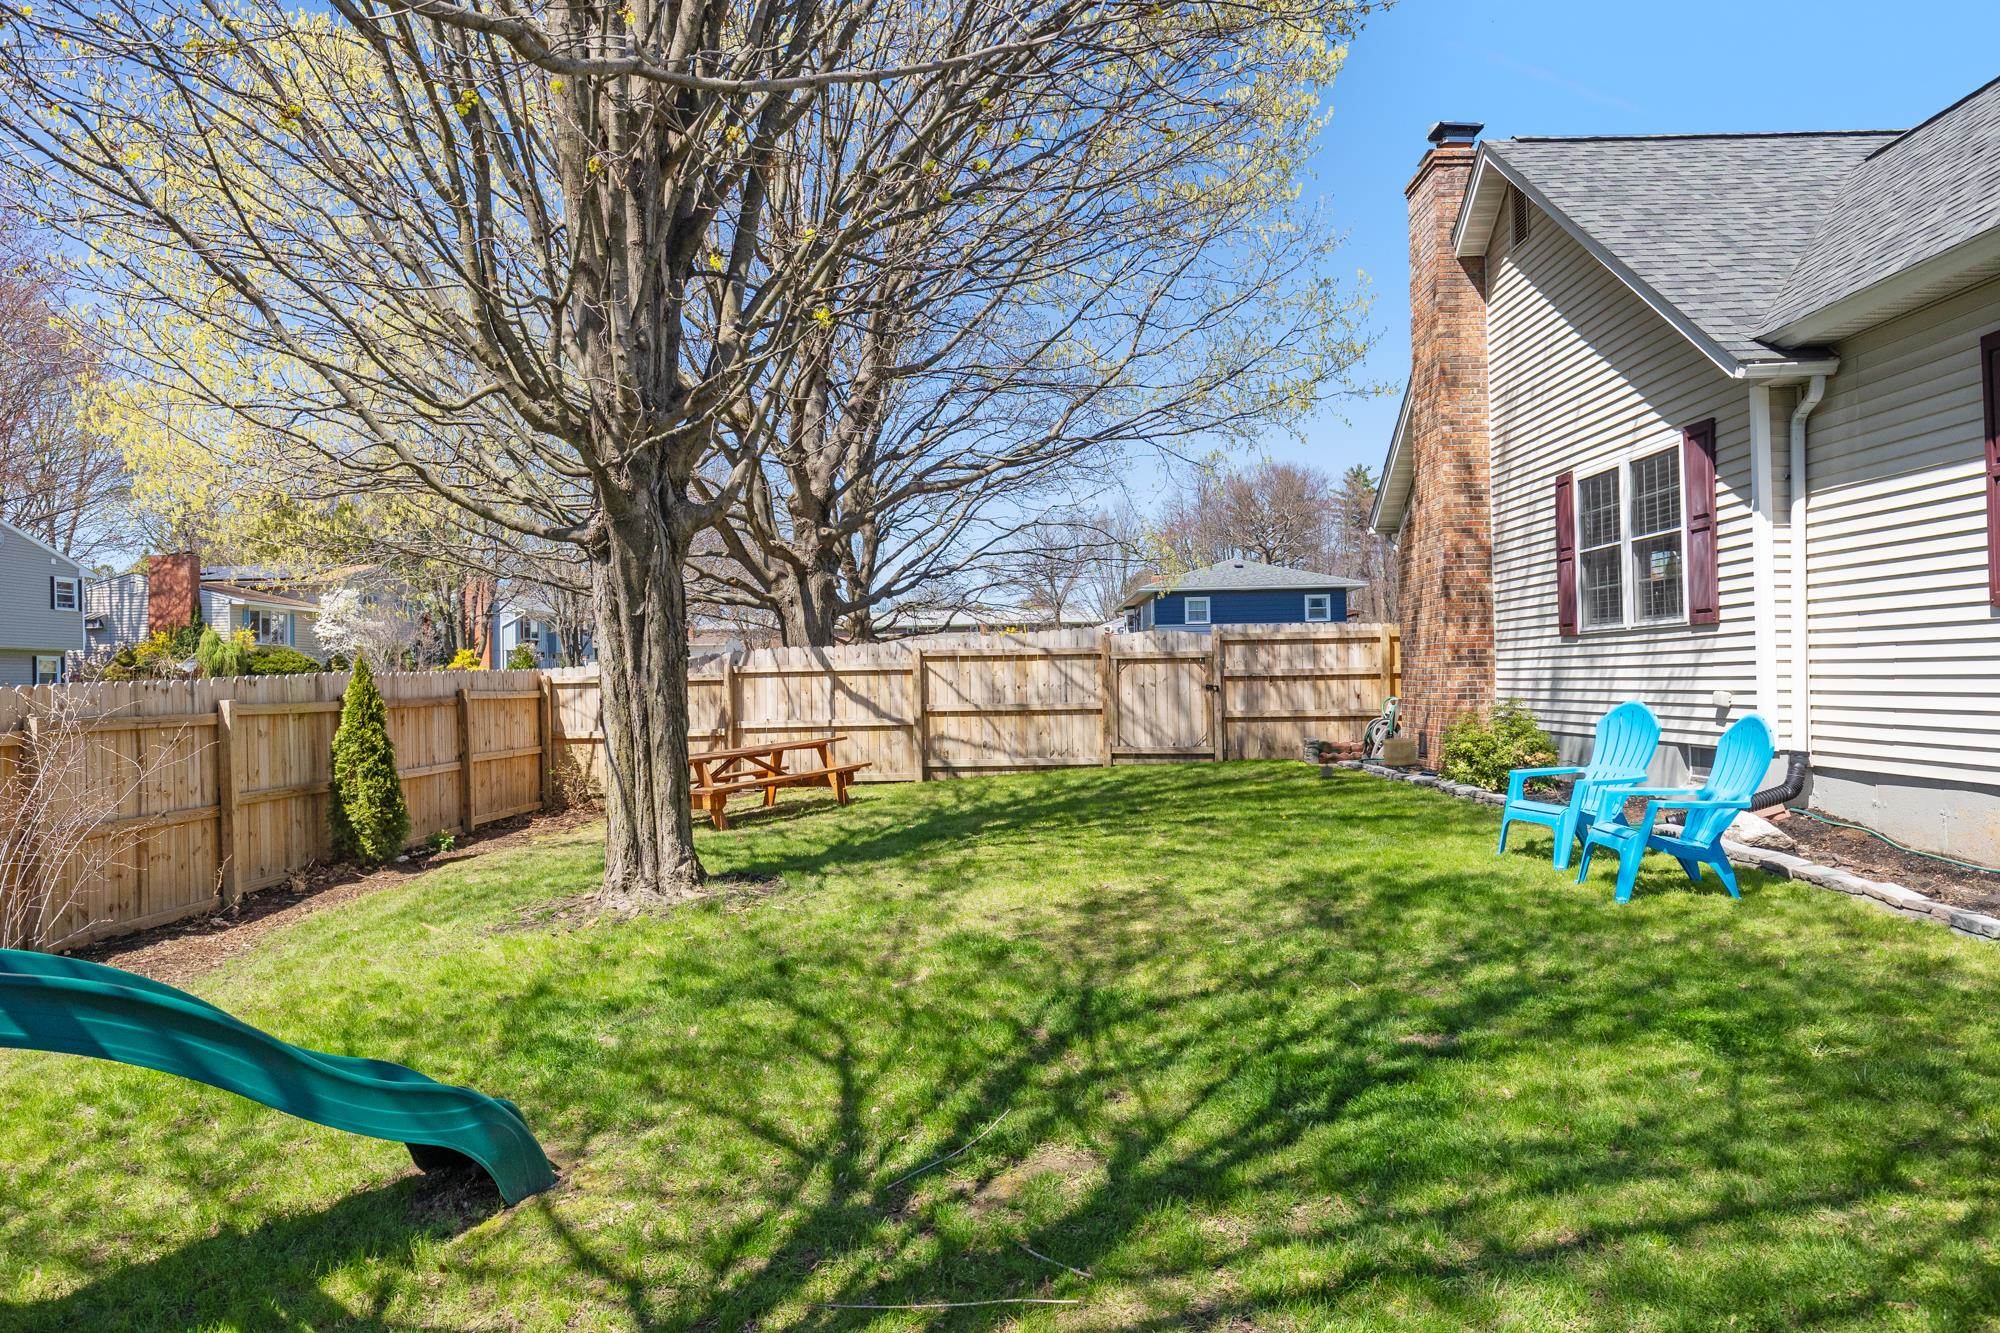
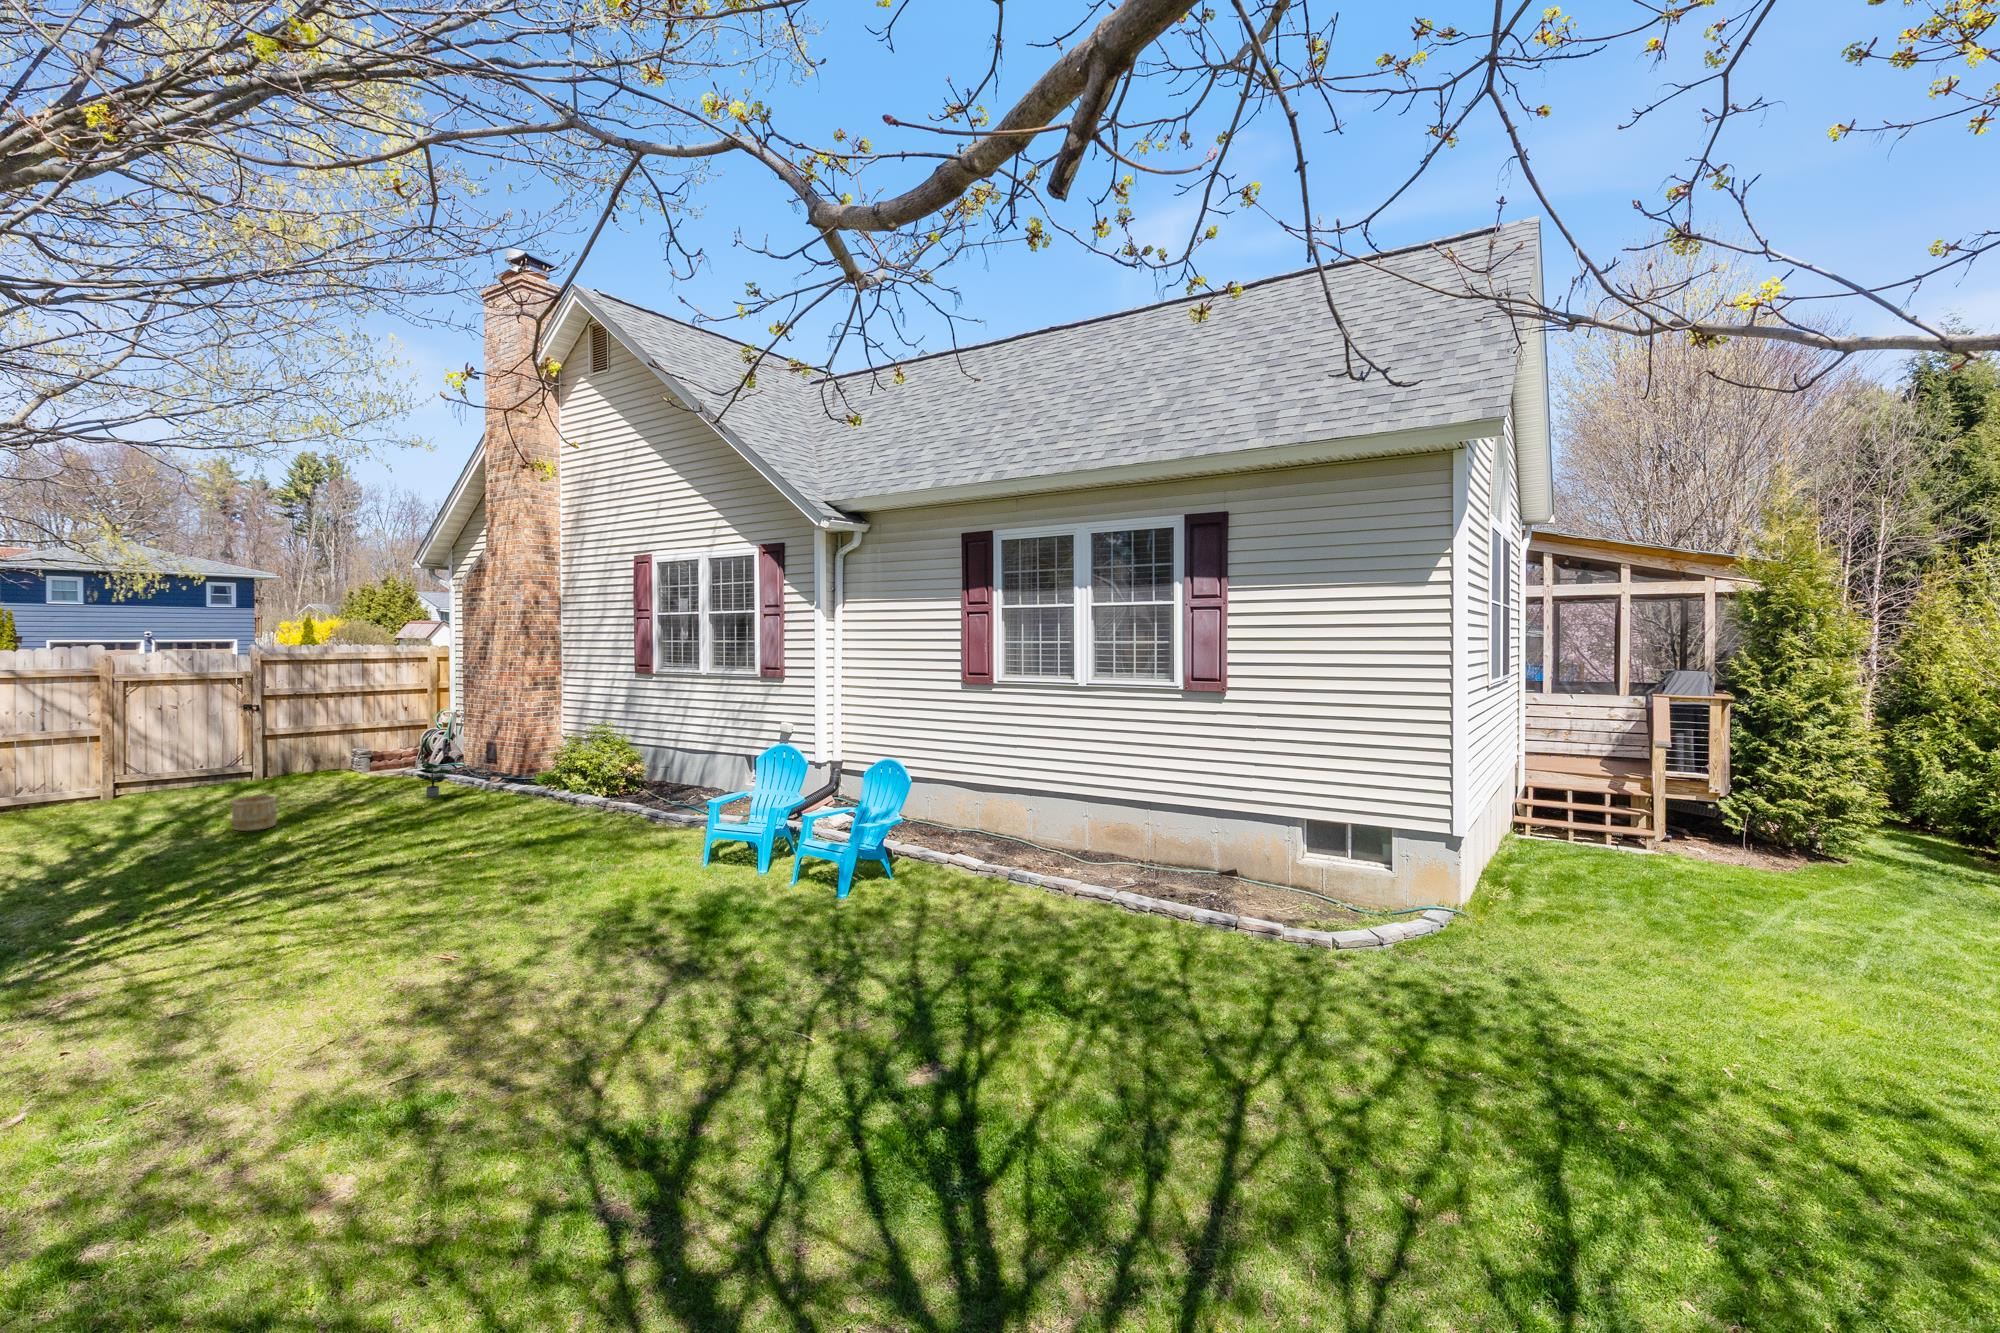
wooden bucket: present [1383,738,1416,766] -> present [231,795,277,831]

